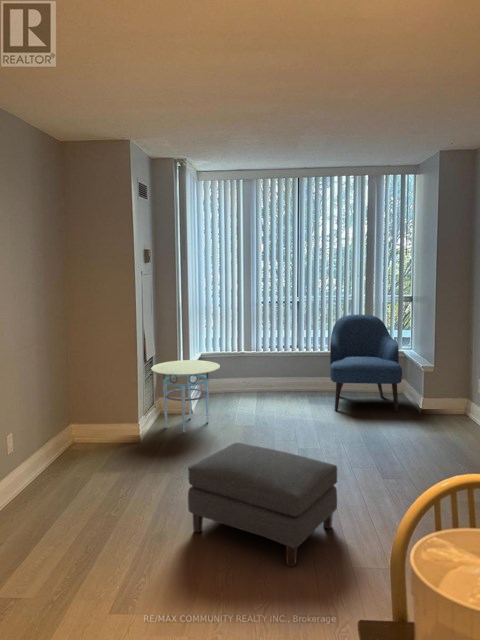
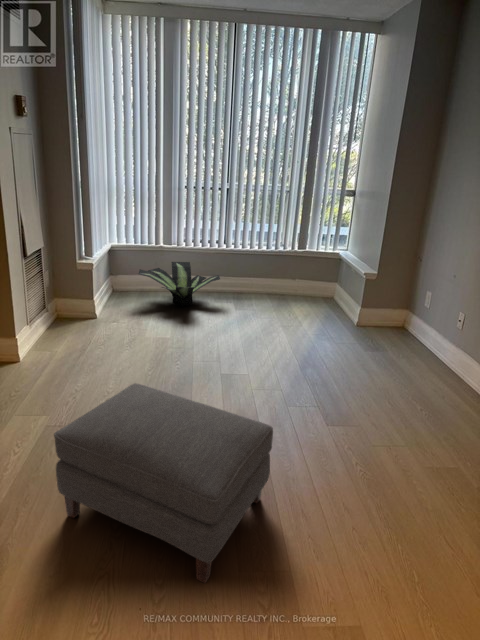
armchair: present [330,315,402,412] -> none [260,208,341,321]
side table: present [151,360,220,432] -> none [37,255,128,346]
potted plant: none [225,365,295,404] -> present [138,262,220,307]

